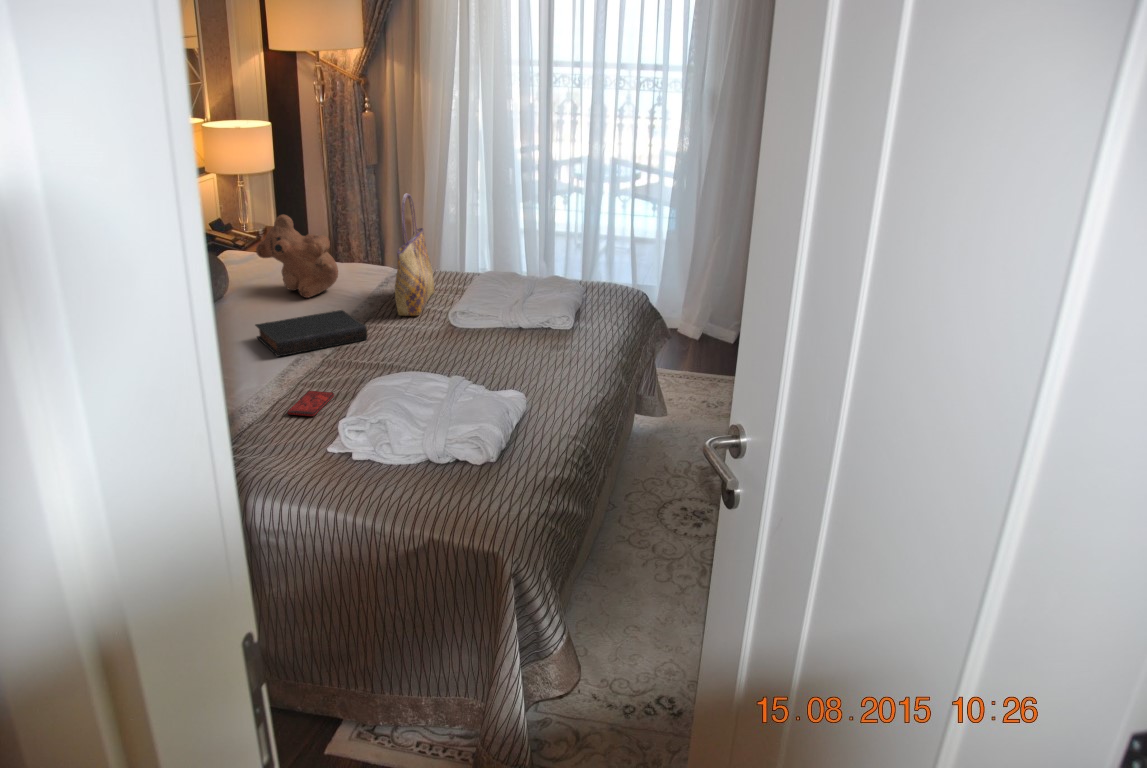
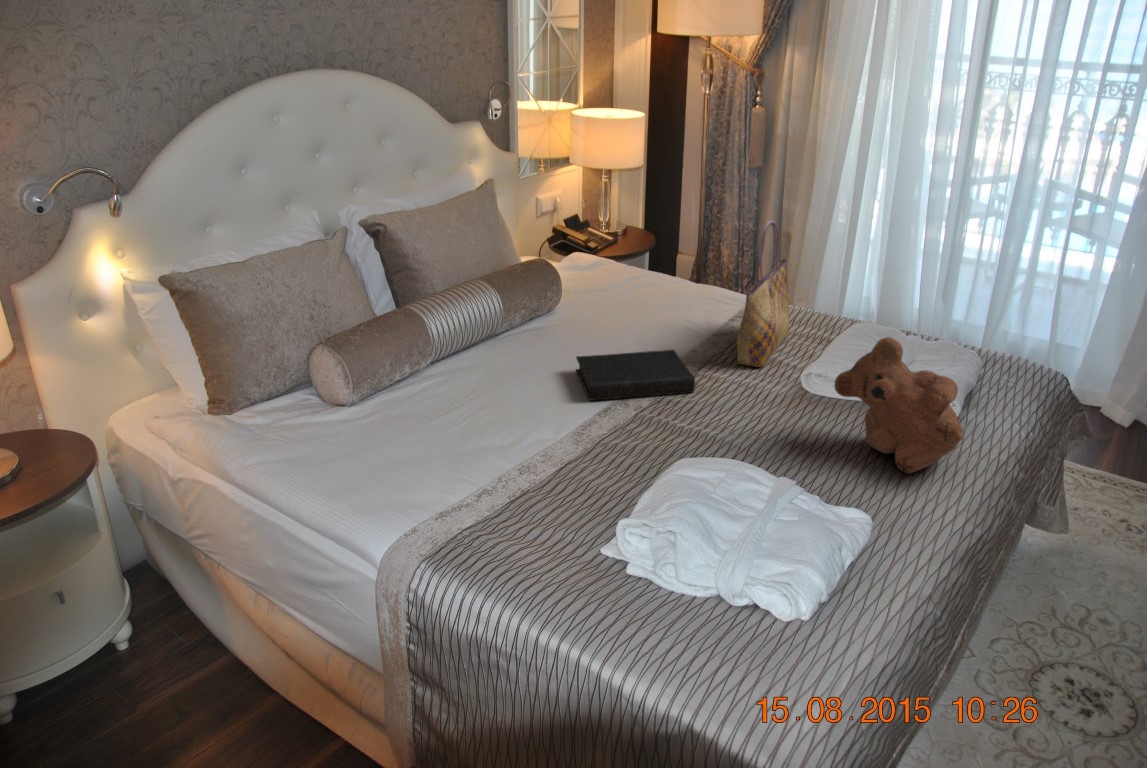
teddy bear: present [256,215,338,298] -> present [834,337,964,473]
smartphone: present [287,391,334,416] -> none [577,457,635,495]

